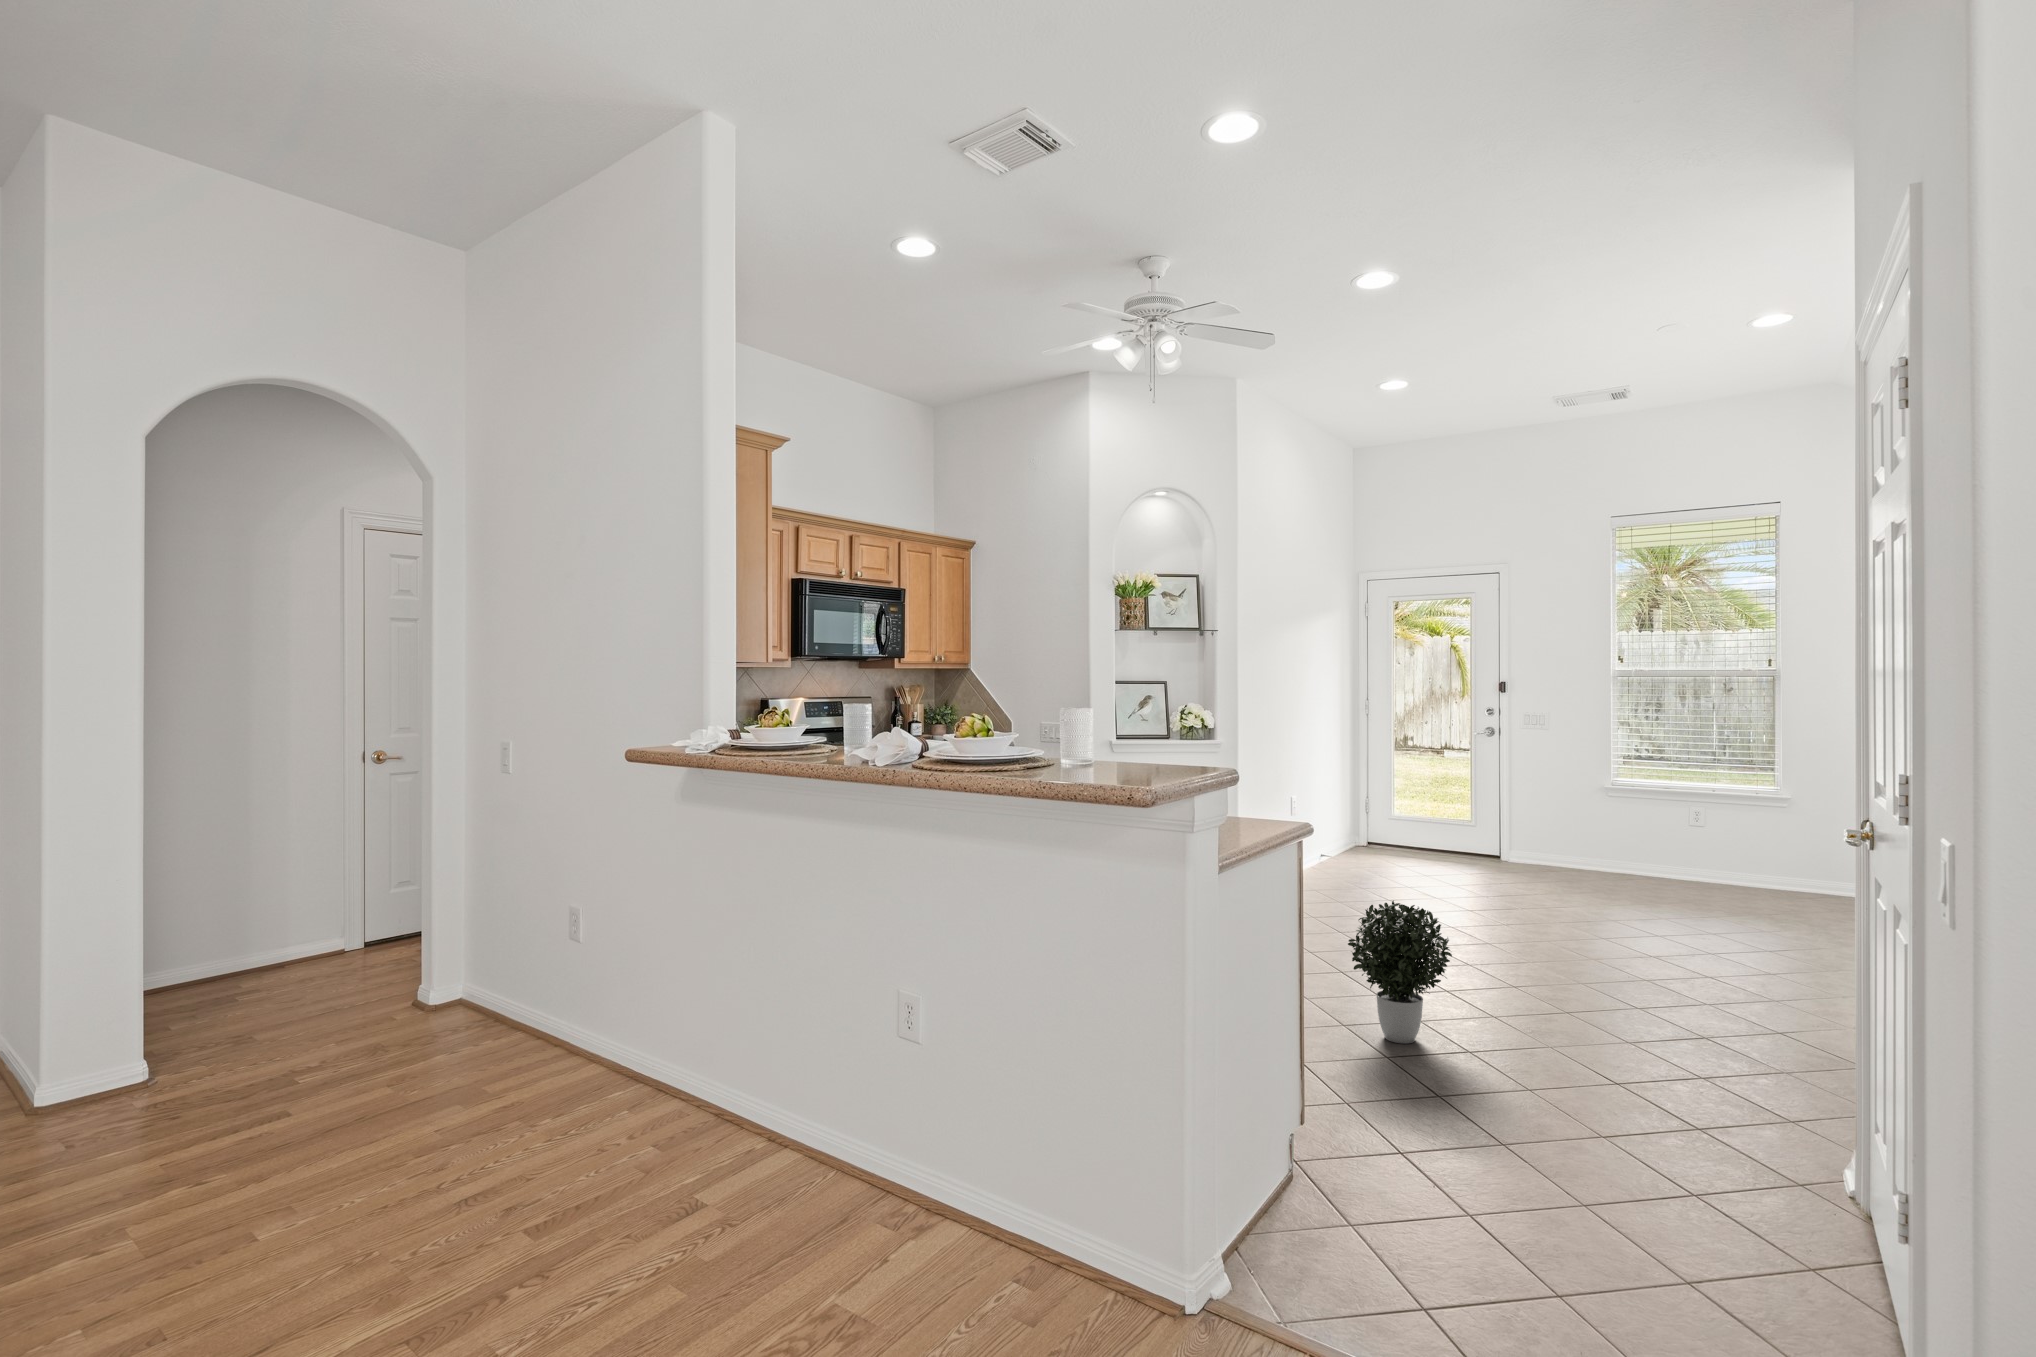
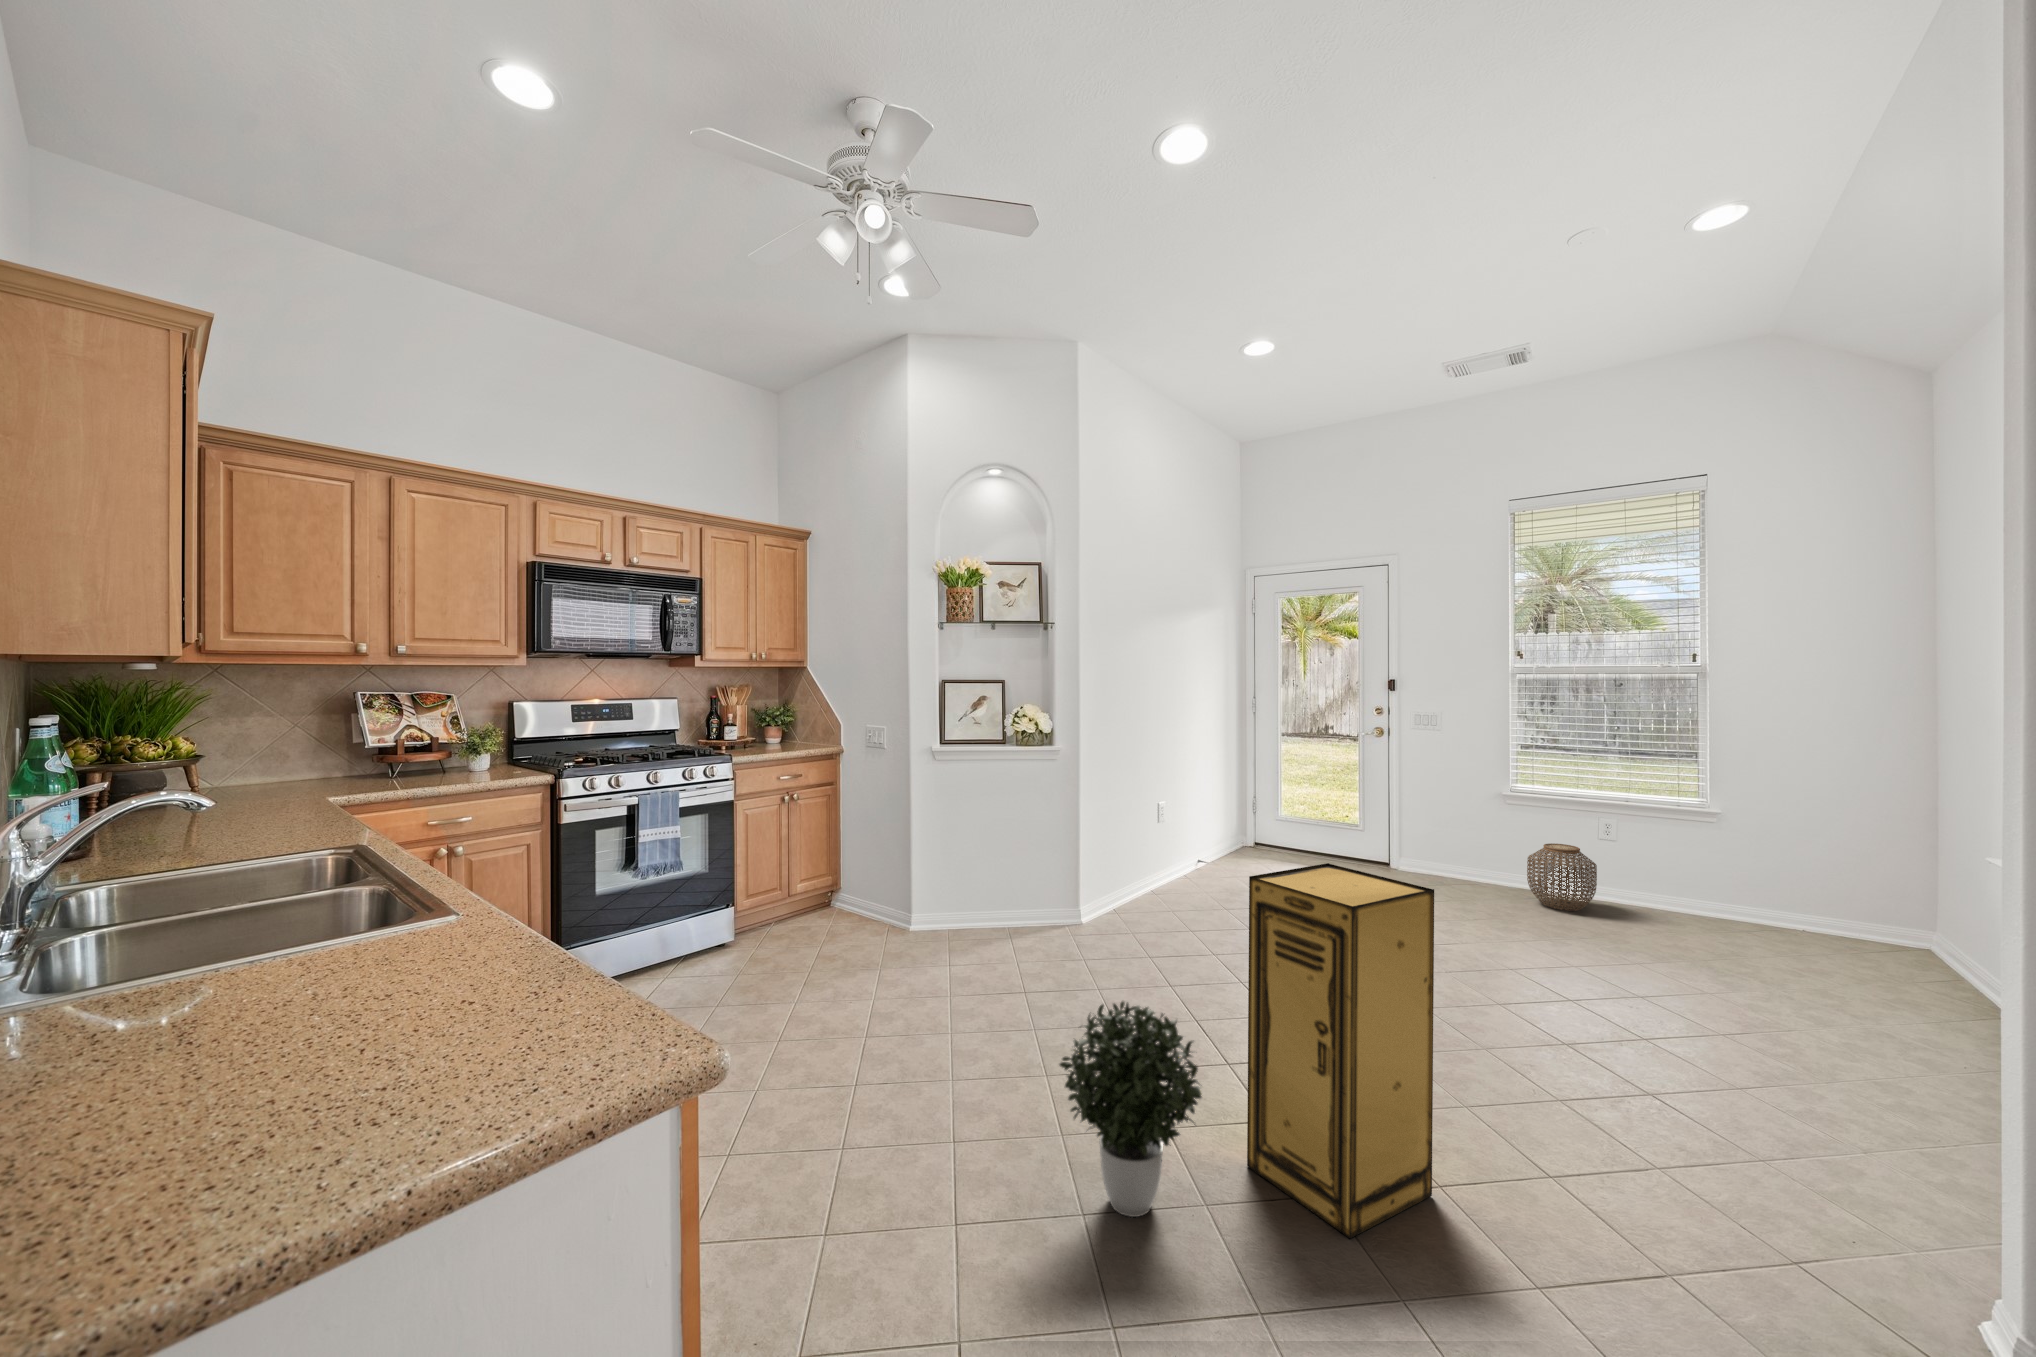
storage cabinet: none [1469,809,1602,1048] -> present [1247,863,1434,1238]
woven basket: none [1637,827,1699,887] -> present [1527,843,1597,911]

